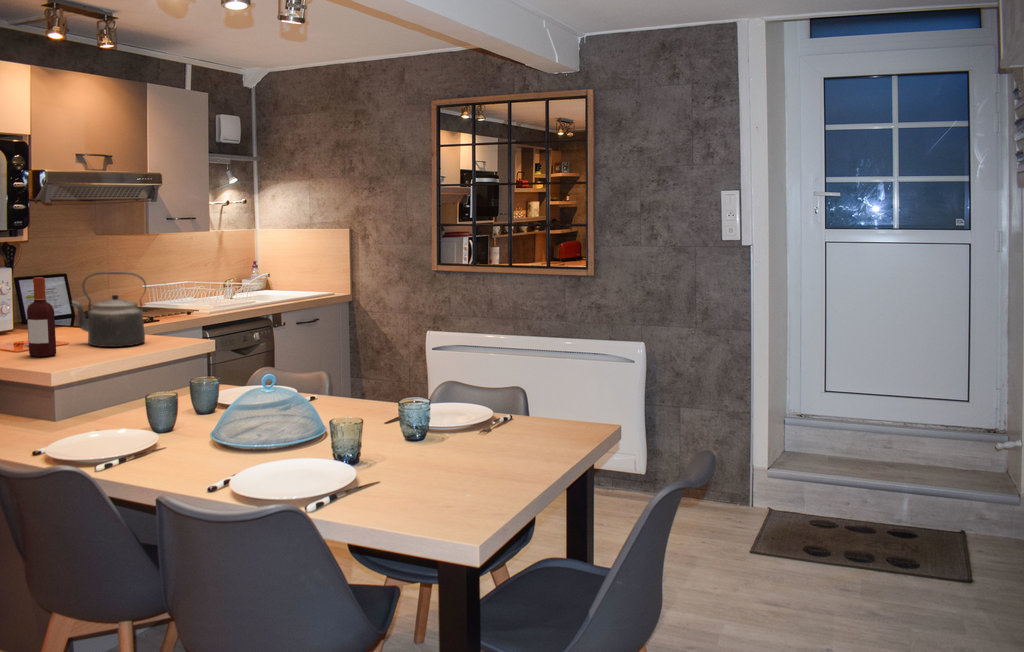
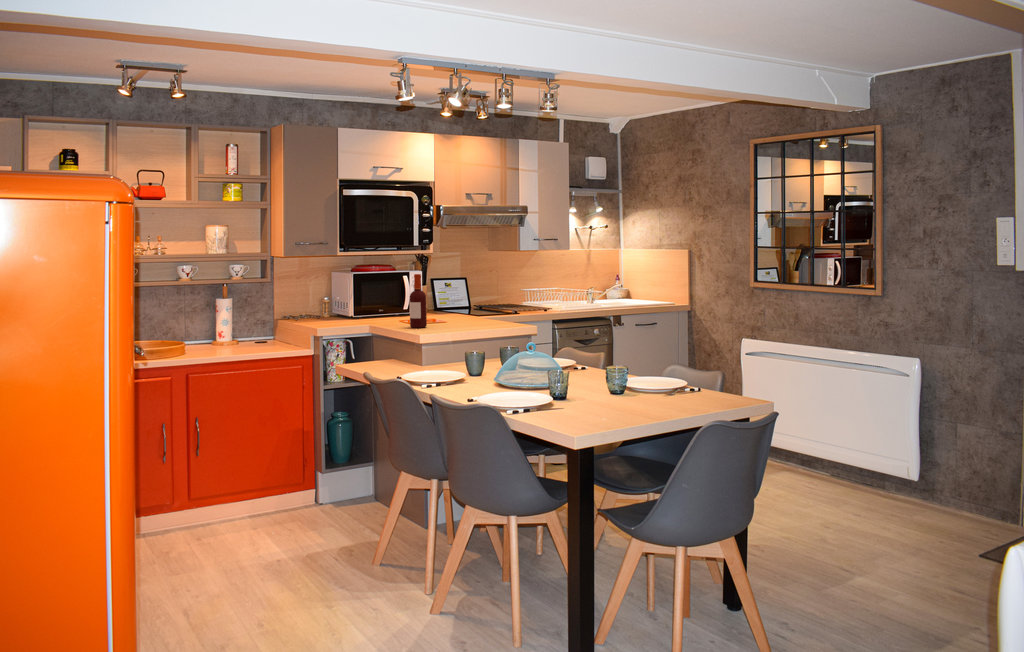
kettle: present [72,272,146,347] -> none [443,273,490,325]

